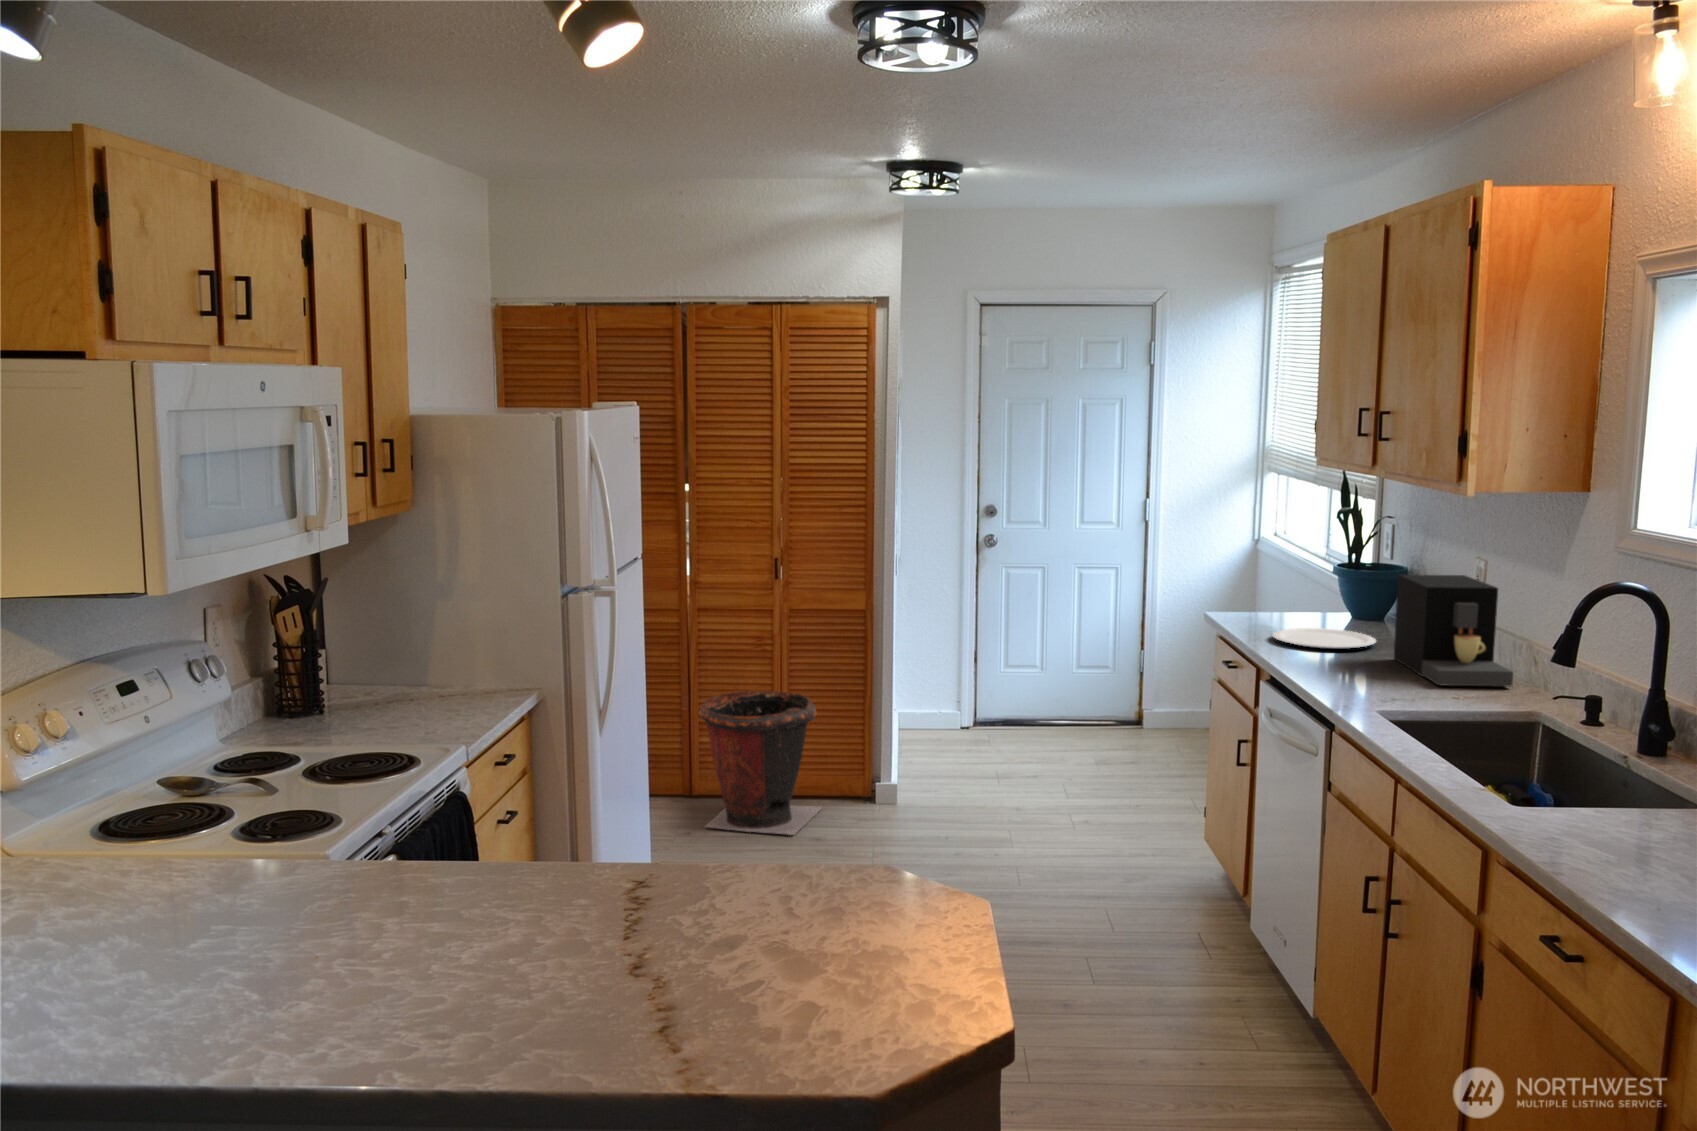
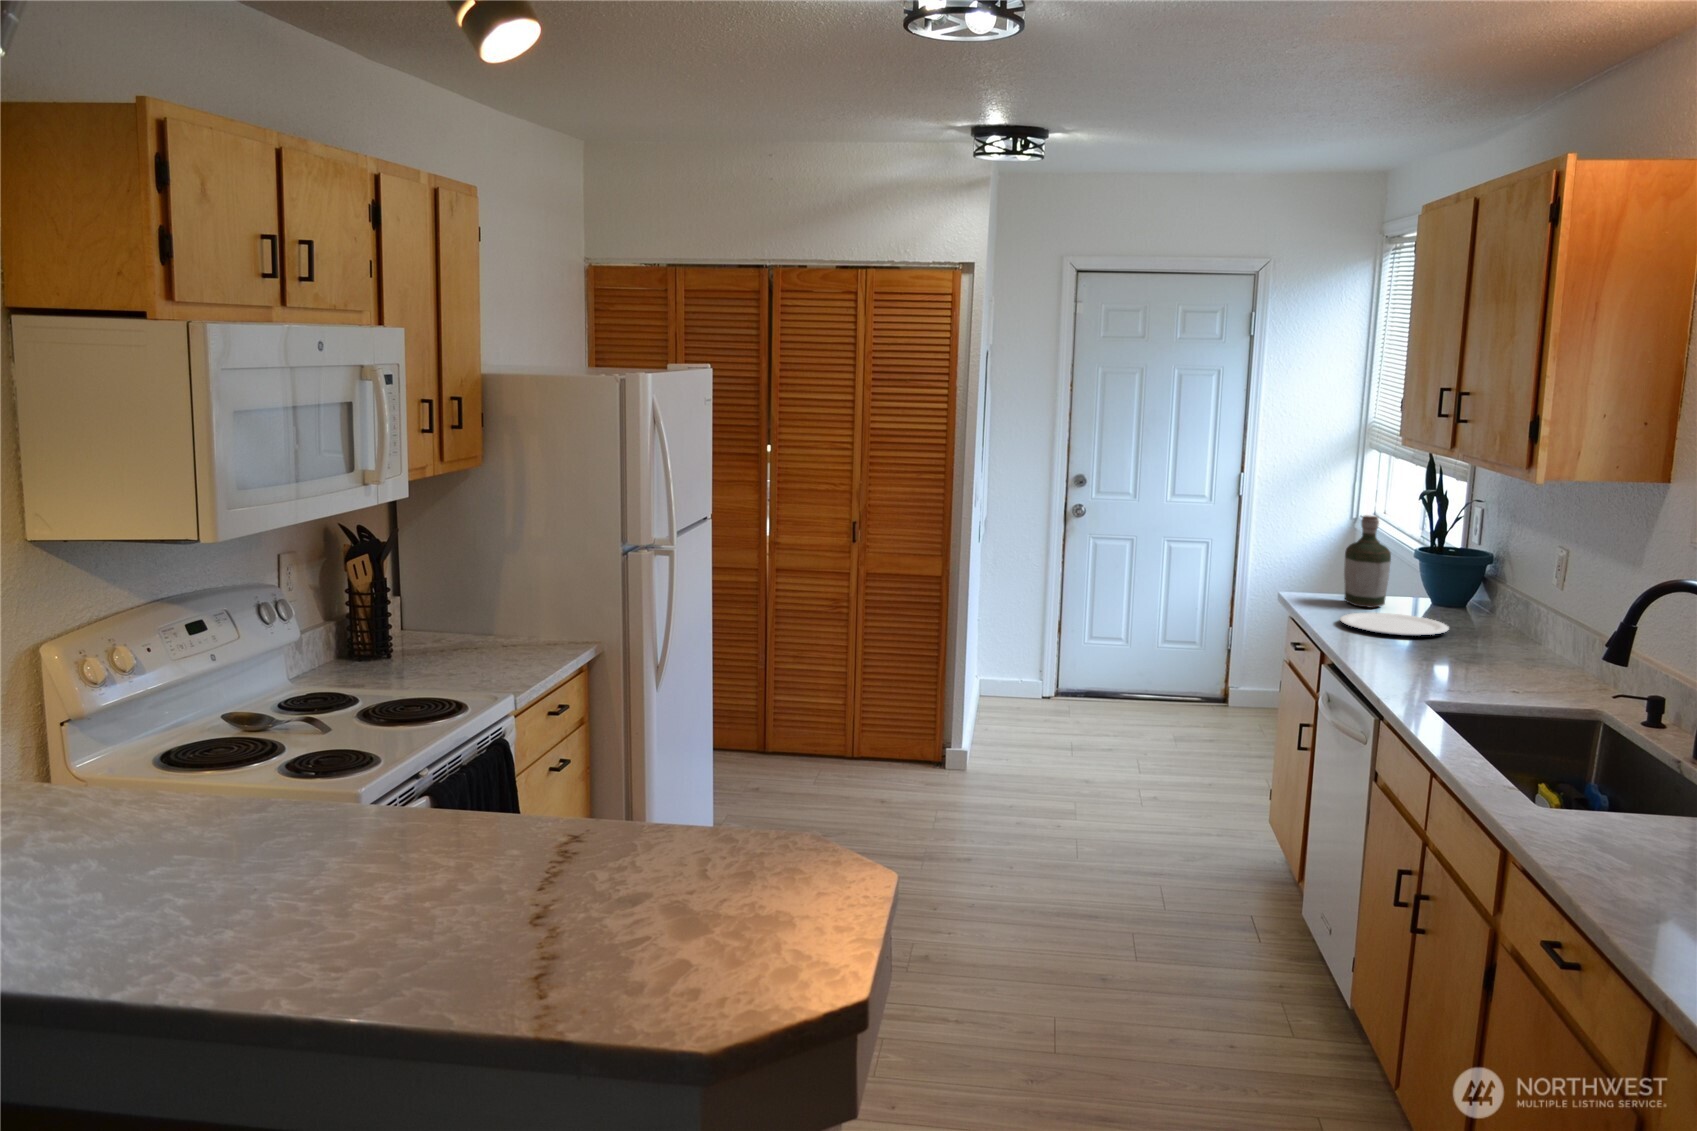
bottle: none [1268,534,1313,624] -> present [1344,515,1391,608]
coffee maker: present [1394,575,1513,687] -> none [1463,561,1582,682]
trash can: present [699,691,822,835] -> none [770,653,892,796]

